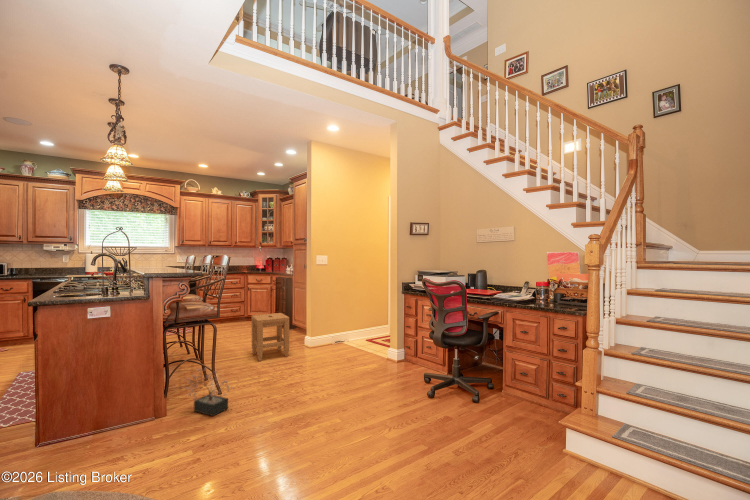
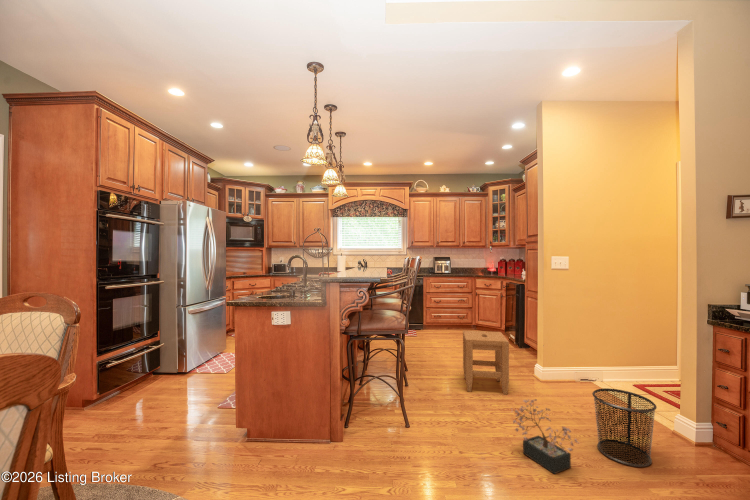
waste bin: none [343,332,372,372] -> present [592,388,657,467]
decorative plant: present [185,368,233,416] -> present [513,399,579,474]

